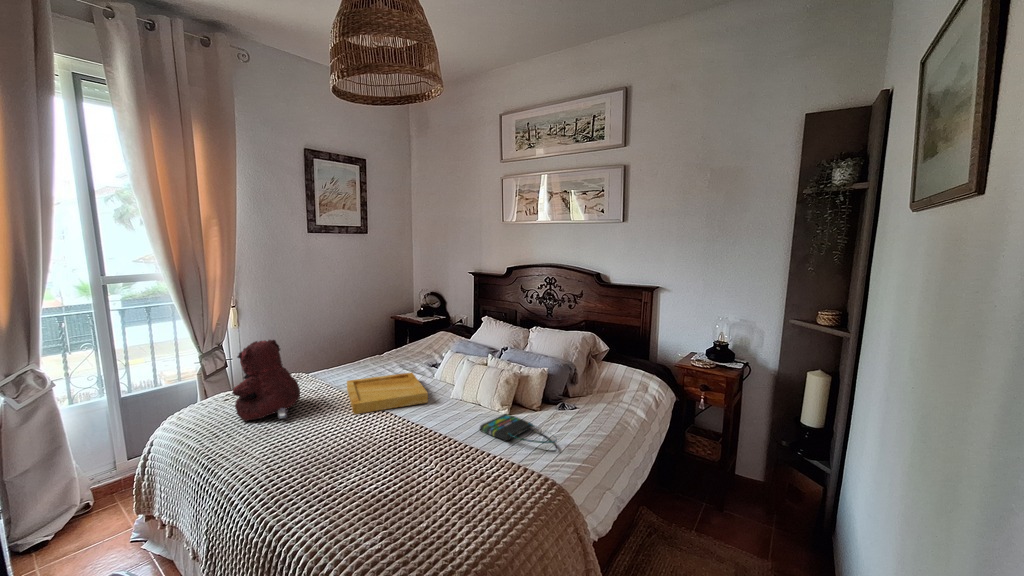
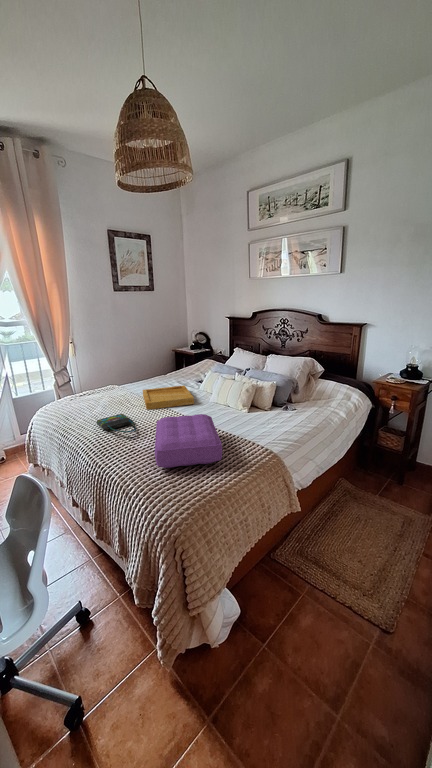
teddy bear: present [233,340,300,421] -> none [74,362,114,412]
tote bag: present [480,414,557,452] -> present [97,414,136,438]
pillow: none [371,424,482,524] -> present [155,414,222,468]

